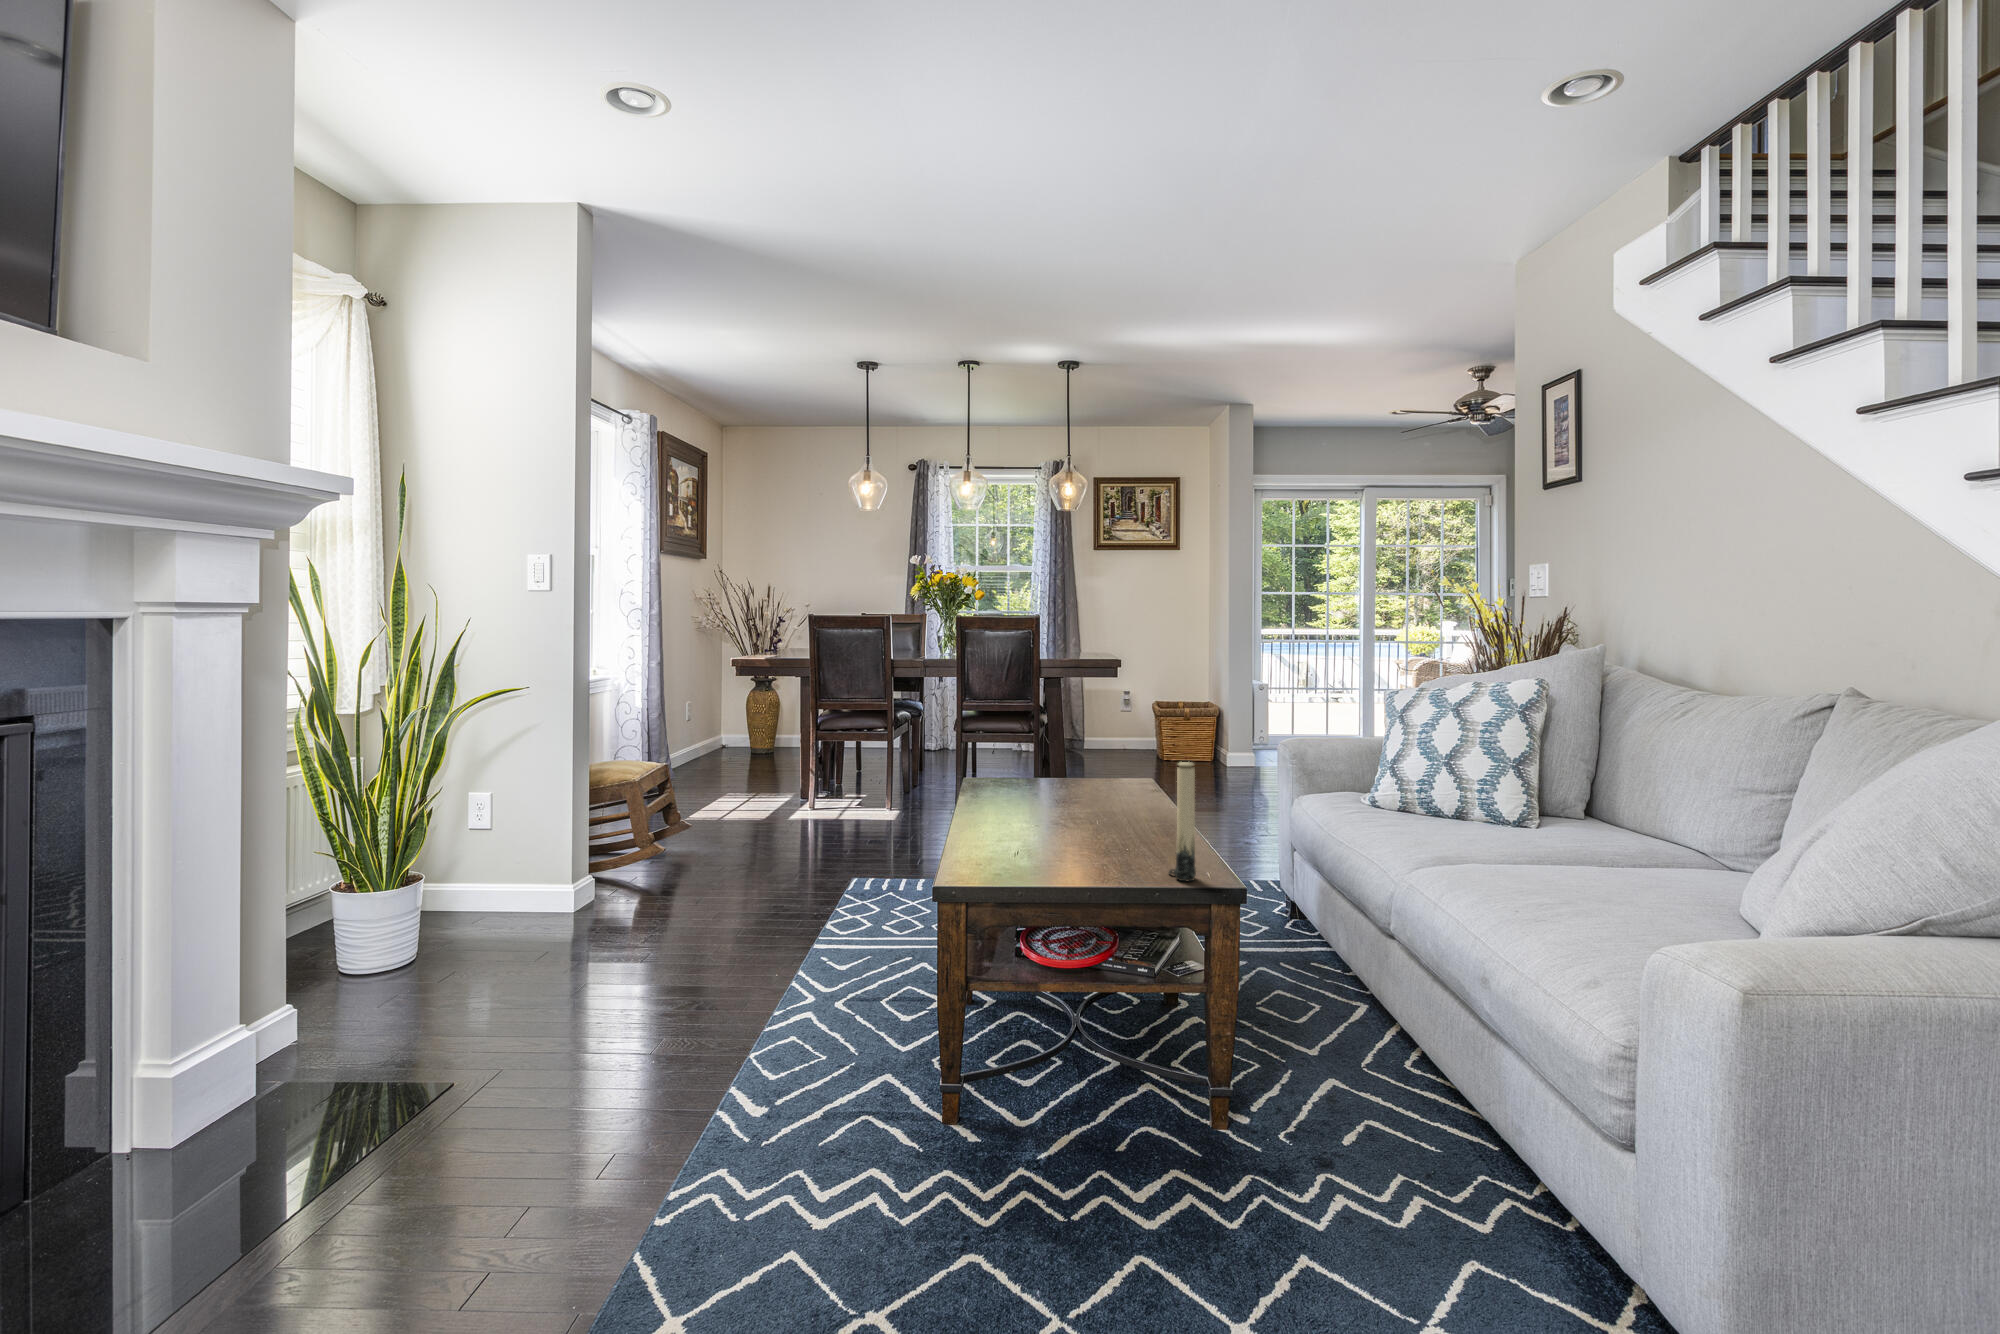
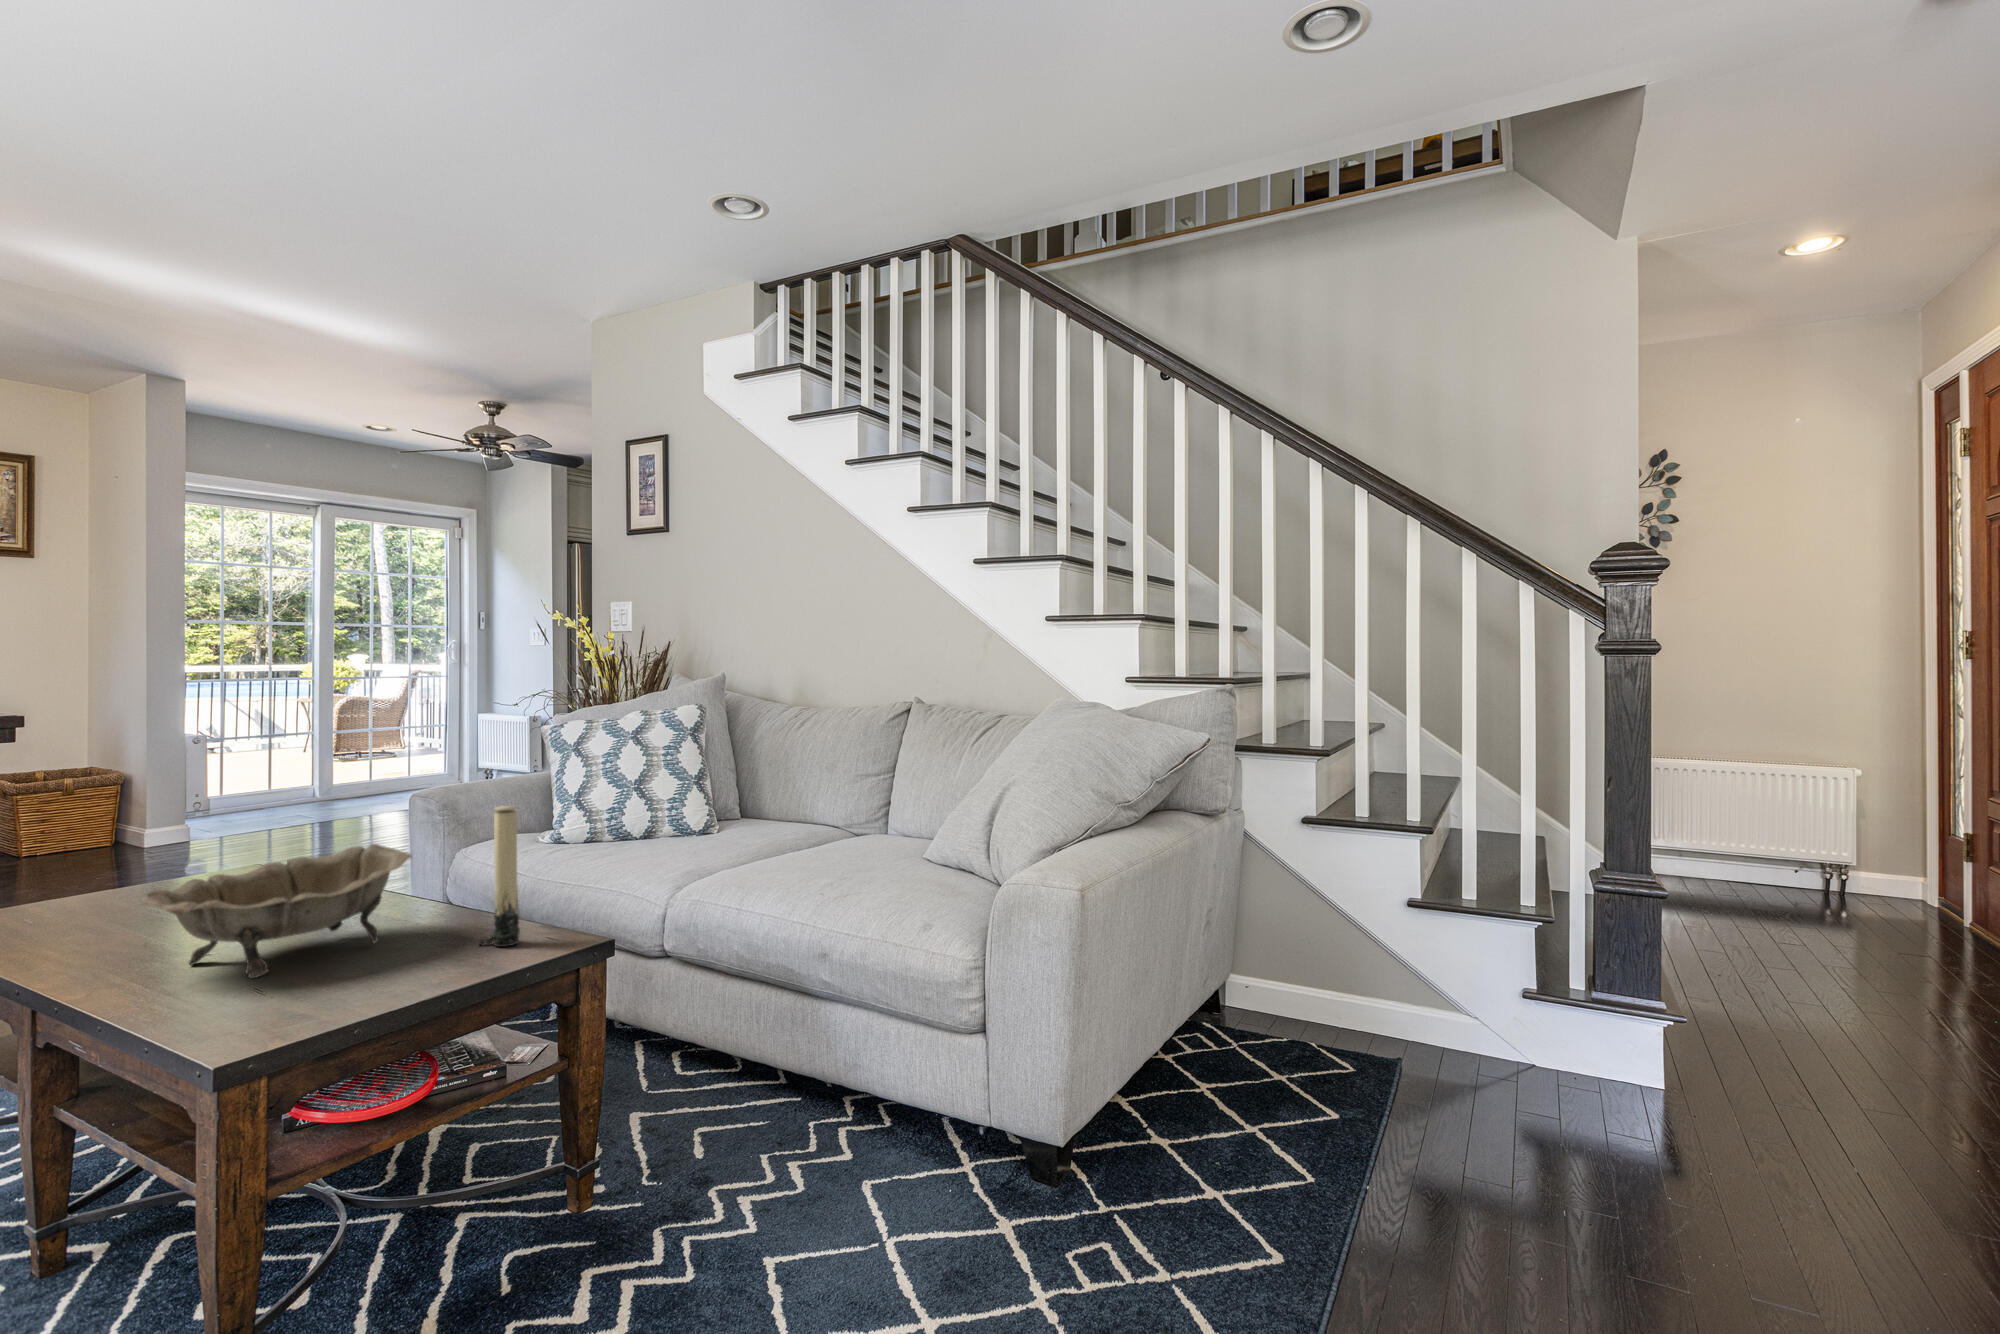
decorative bowl: none [988,778,1149,857] -> present [141,844,412,978]

